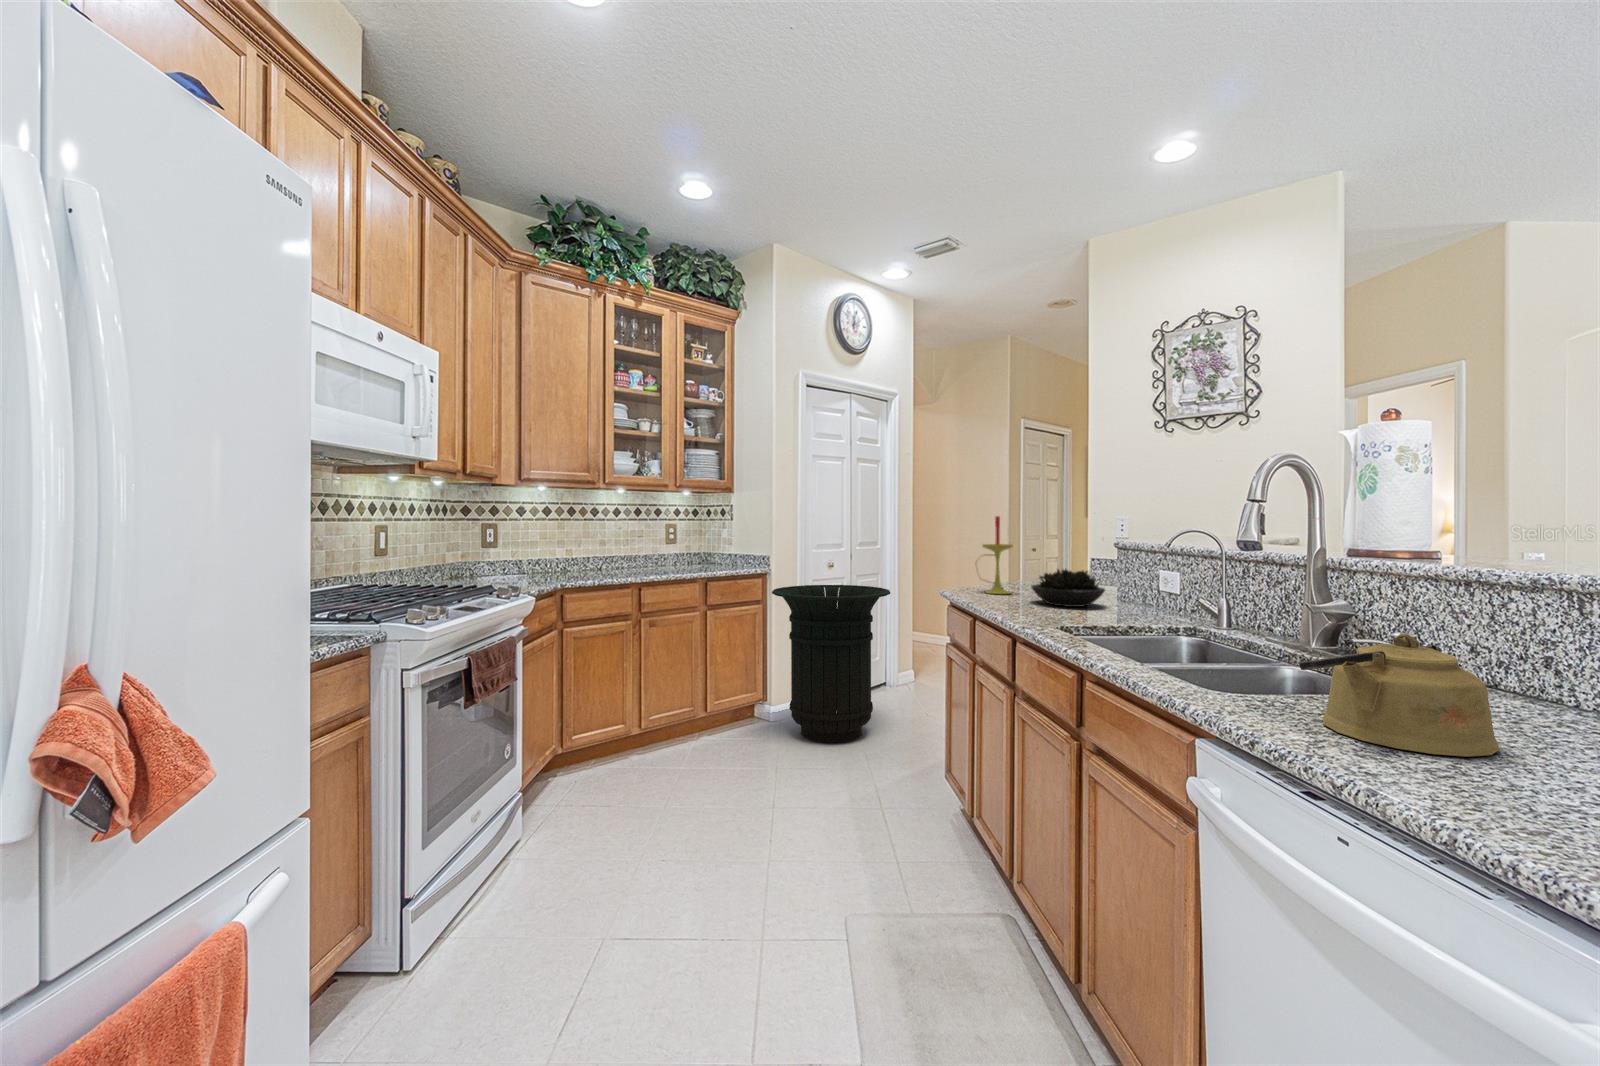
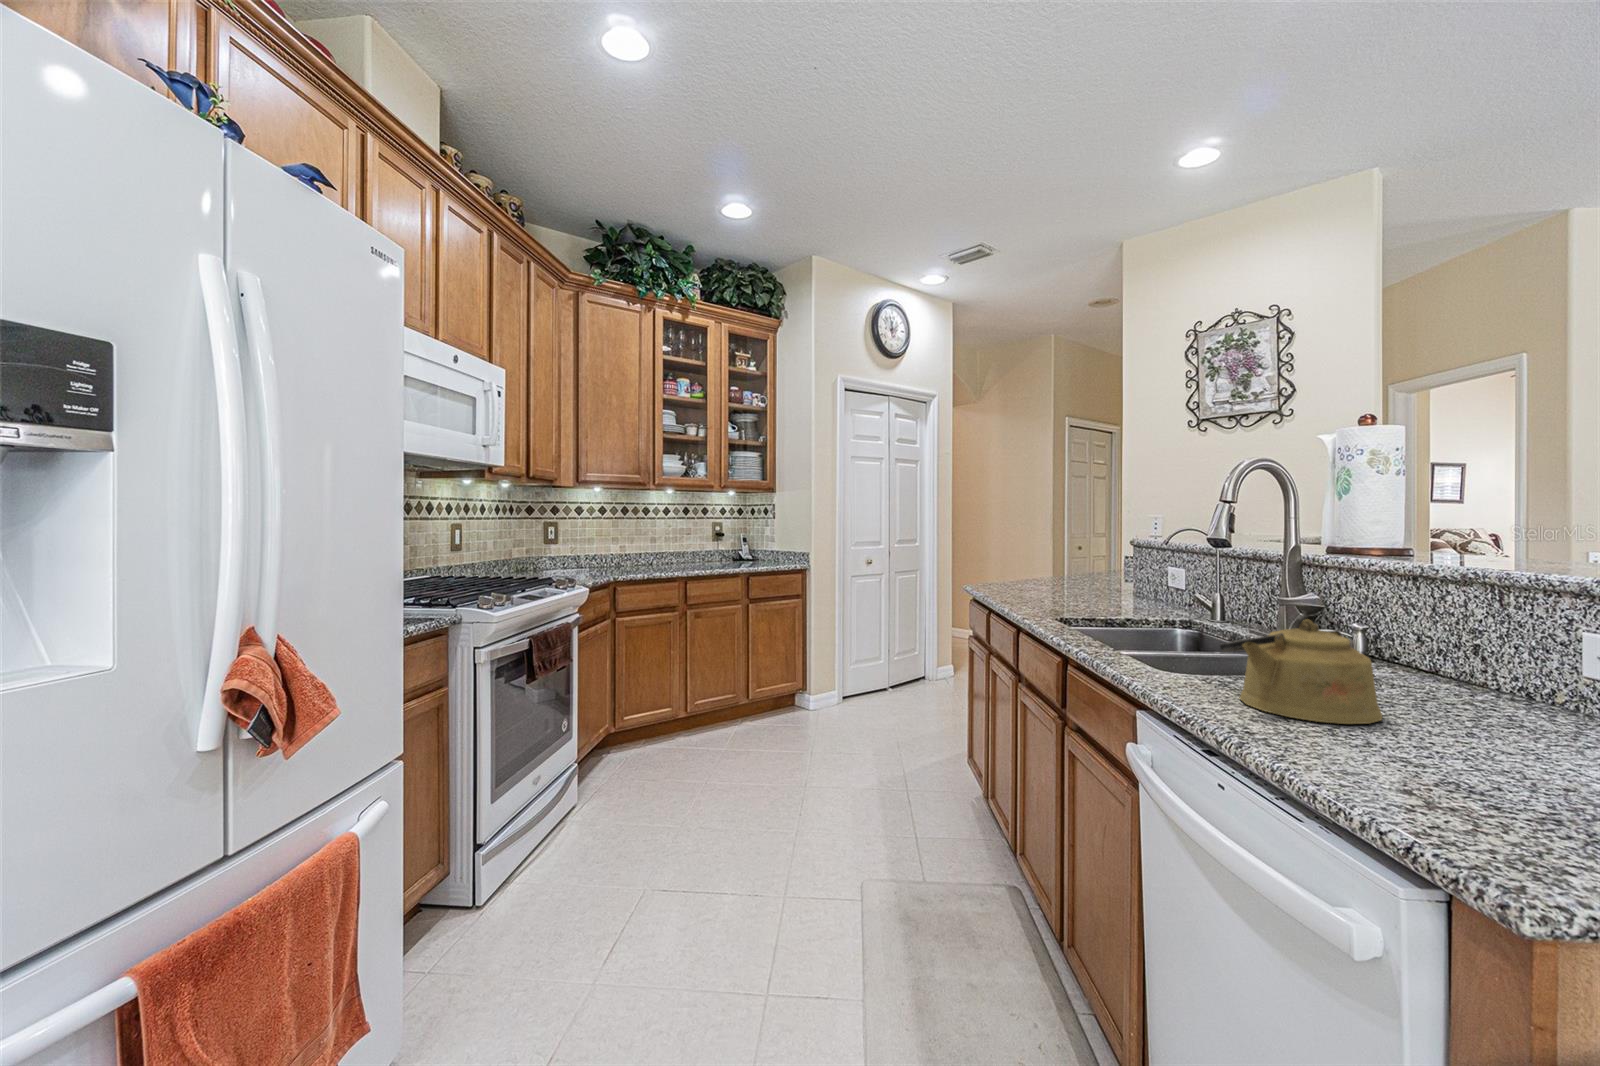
candle: present [976,516,1013,594] -> none [994,513,1031,590]
succulent plant: present [1031,569,1105,607] -> none [1043,565,1115,601]
trash can: present [772,585,890,743] -> none [808,581,921,731]

